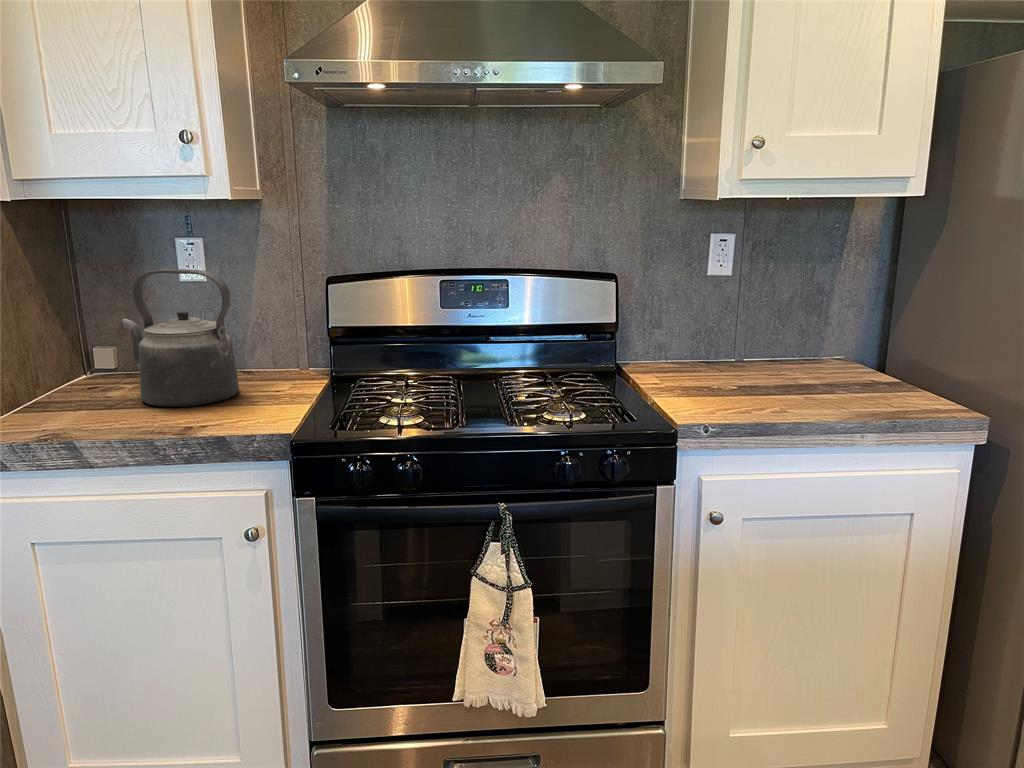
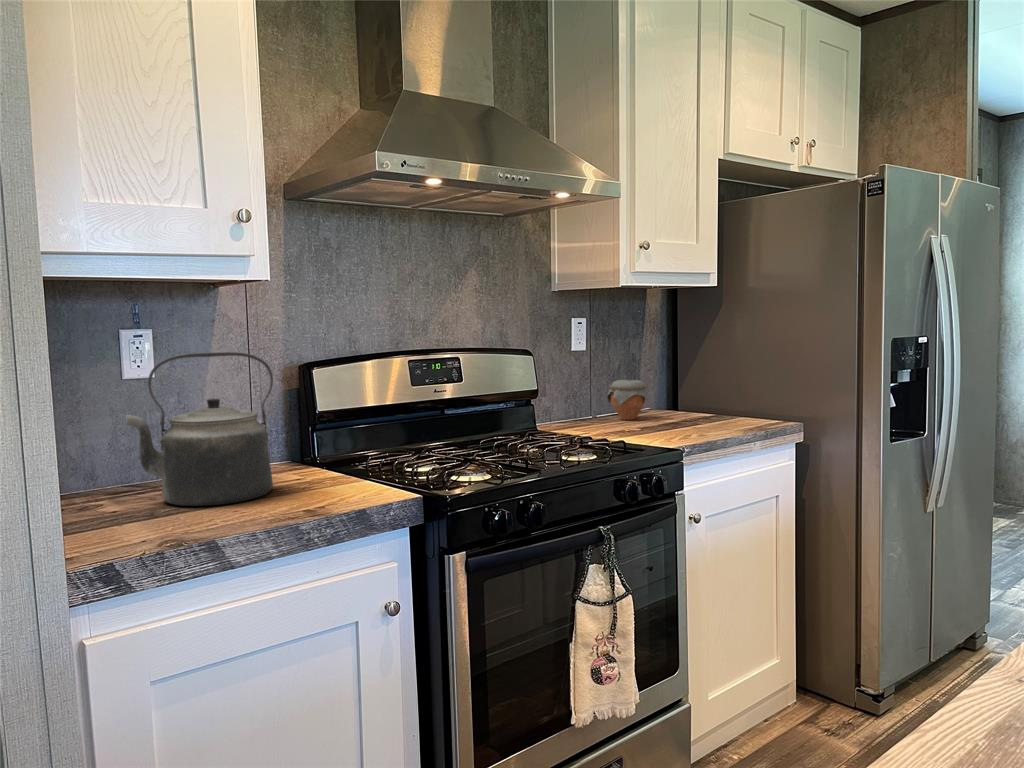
jar: none [740,317,799,371] -> present [607,380,647,420]

